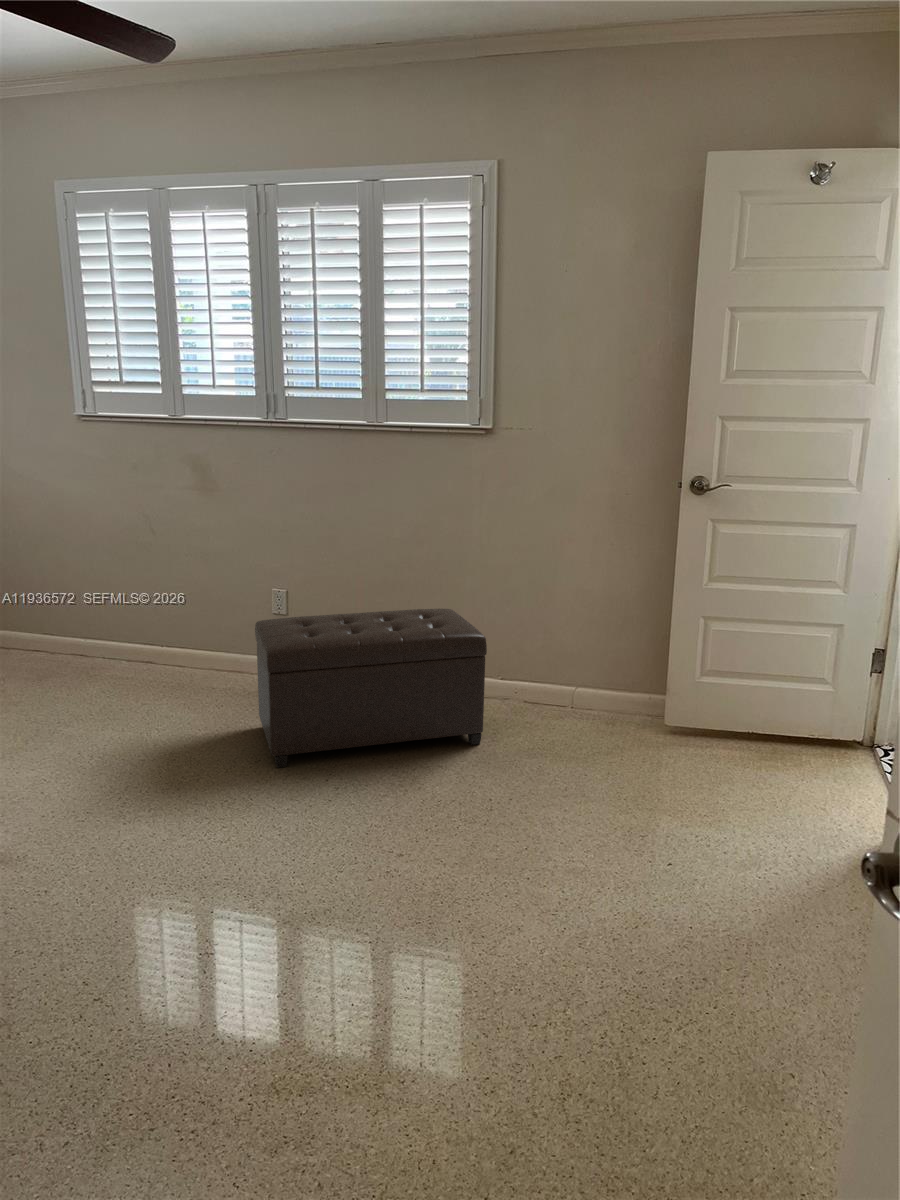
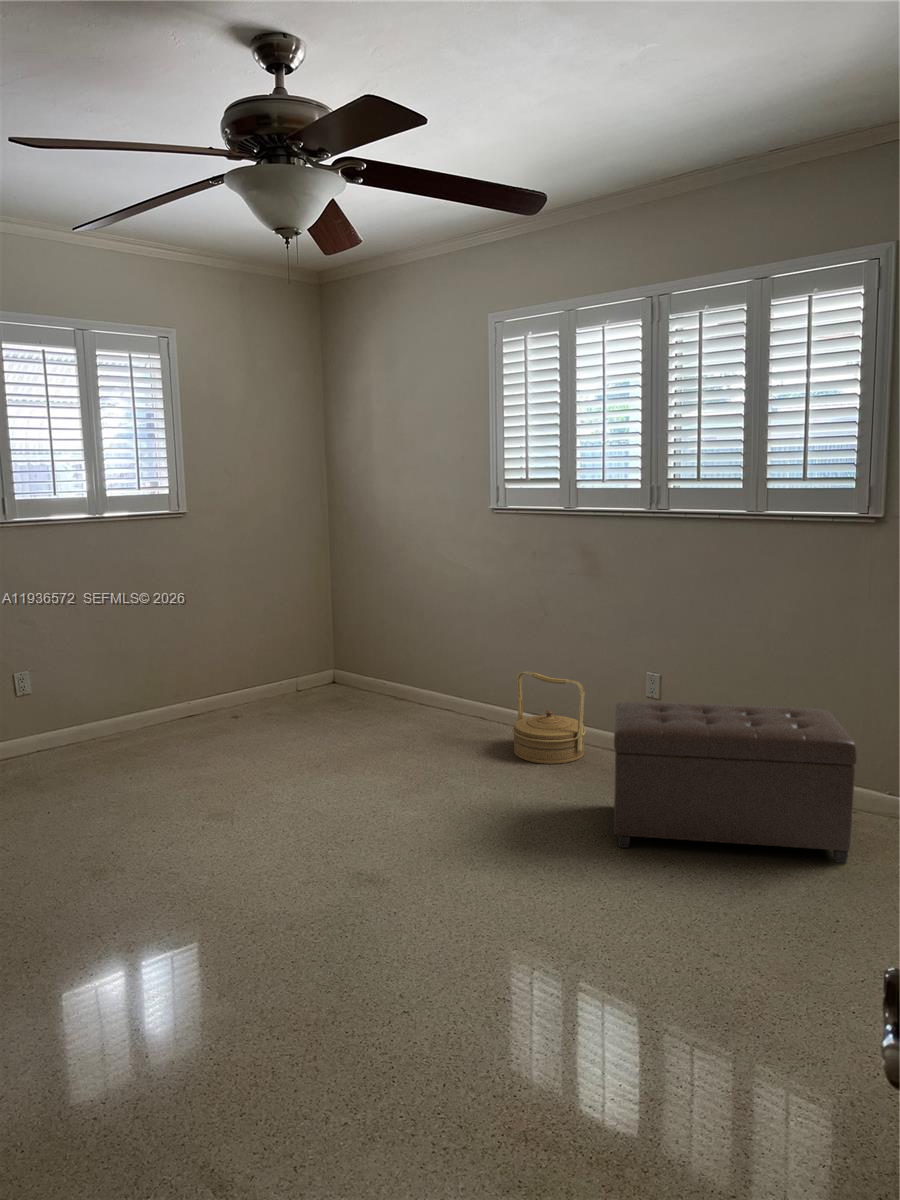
woven basket: none [128,597,211,695] -> present [512,671,586,764]

